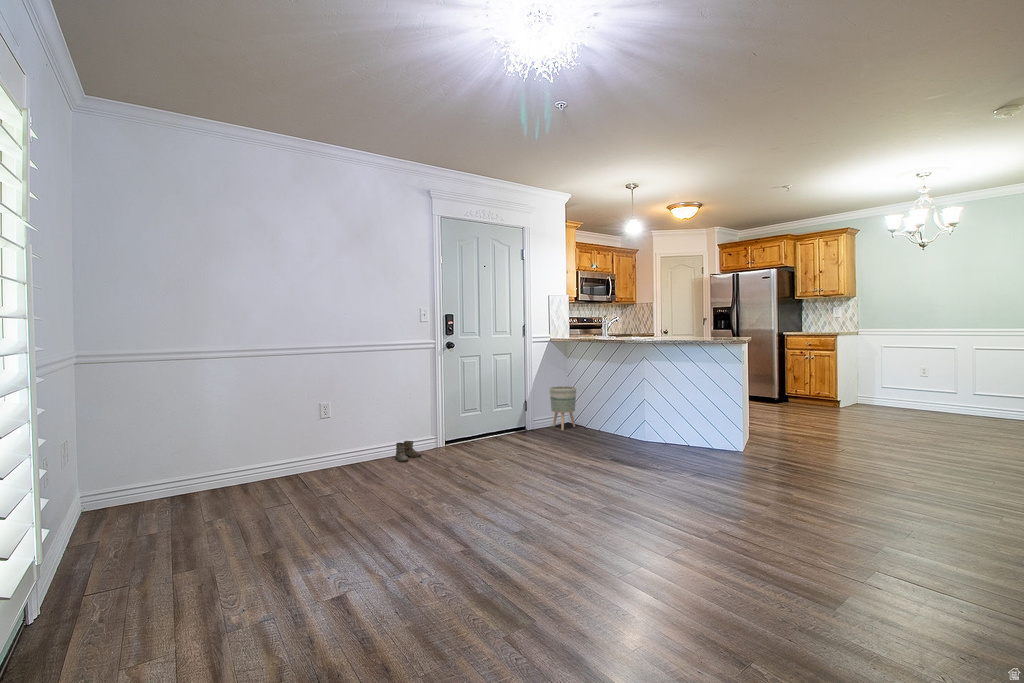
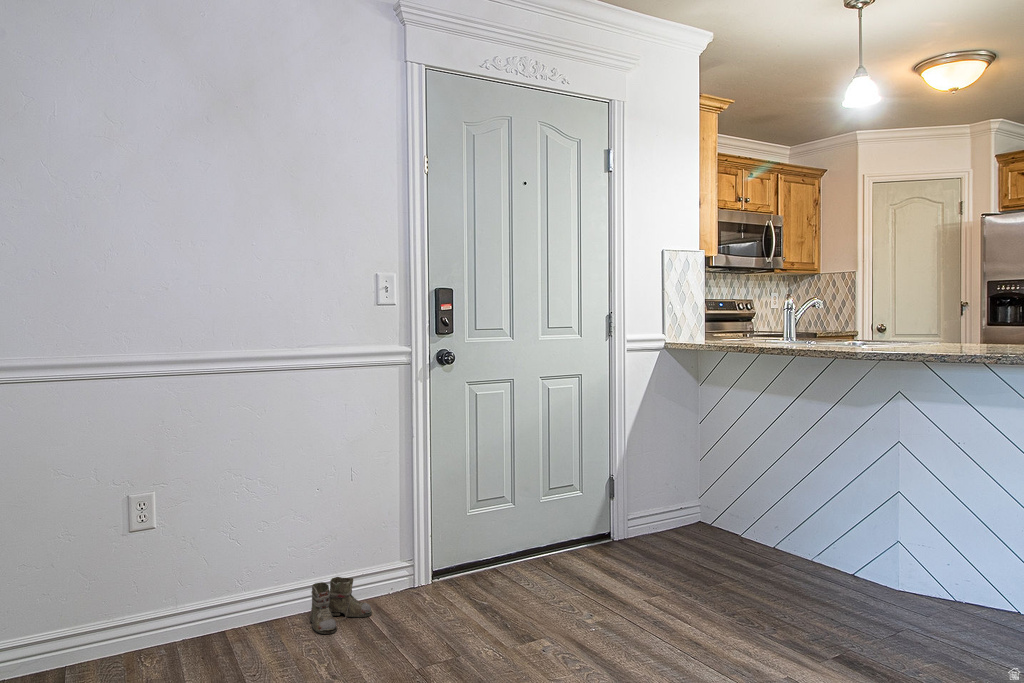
planter: present [550,386,576,431] -> none [662,445,722,546]

